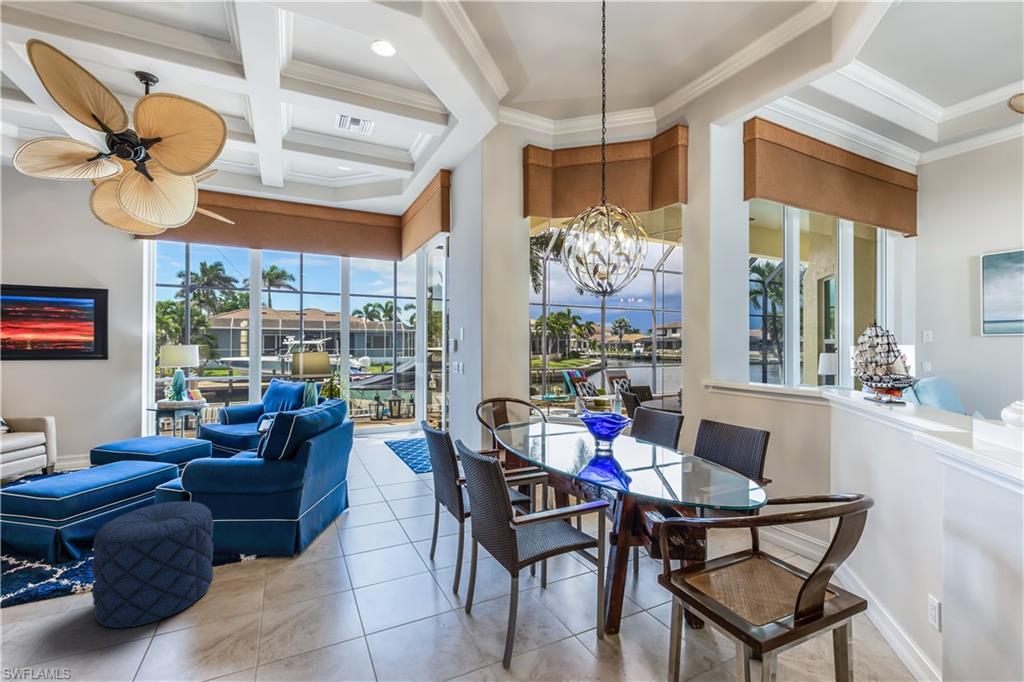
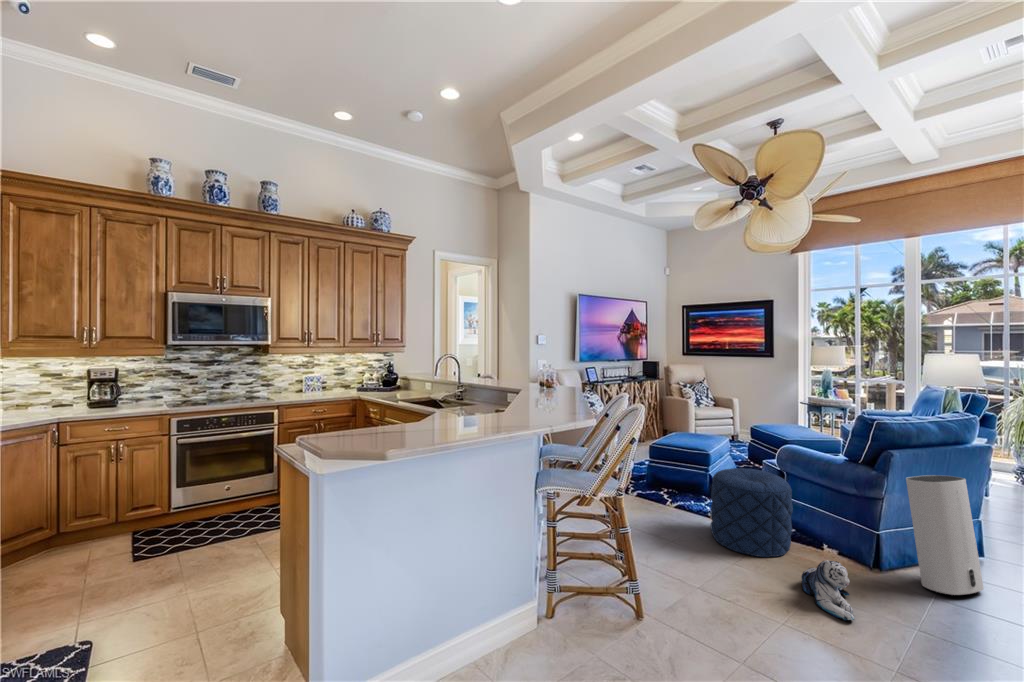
air purifier: none [314,447,362,546] -> present [906,475,984,595]
plush toy: none [246,565,311,624] -> present [801,560,854,621]

